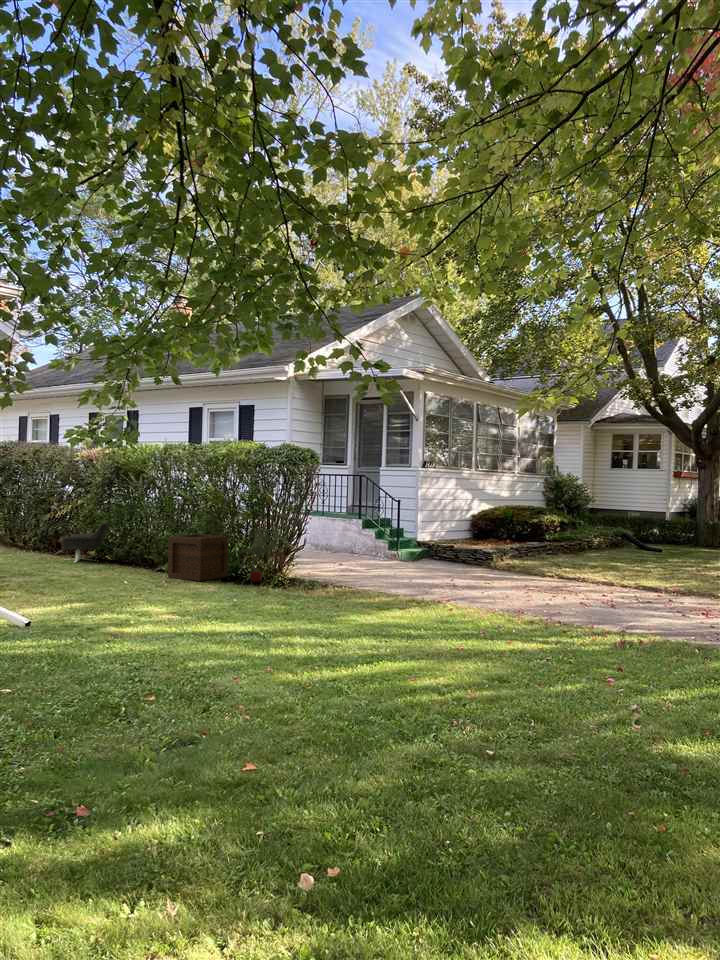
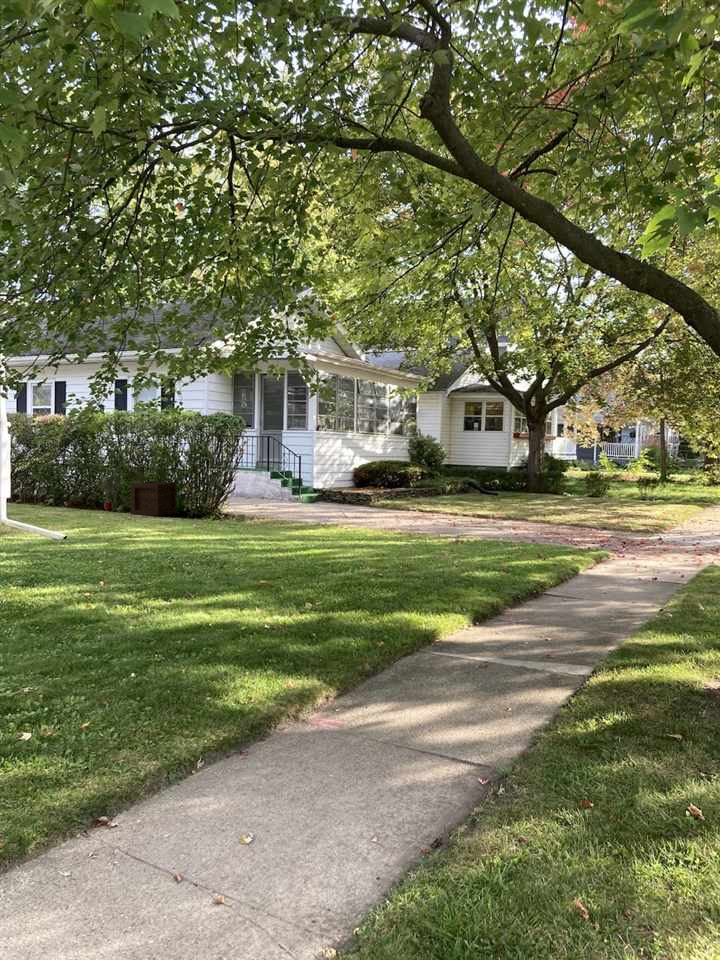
lounge chair: present [62,522,110,562] -> none [32,475,74,506]
potted tree: present [234,526,279,582] -> present [99,470,123,510]

